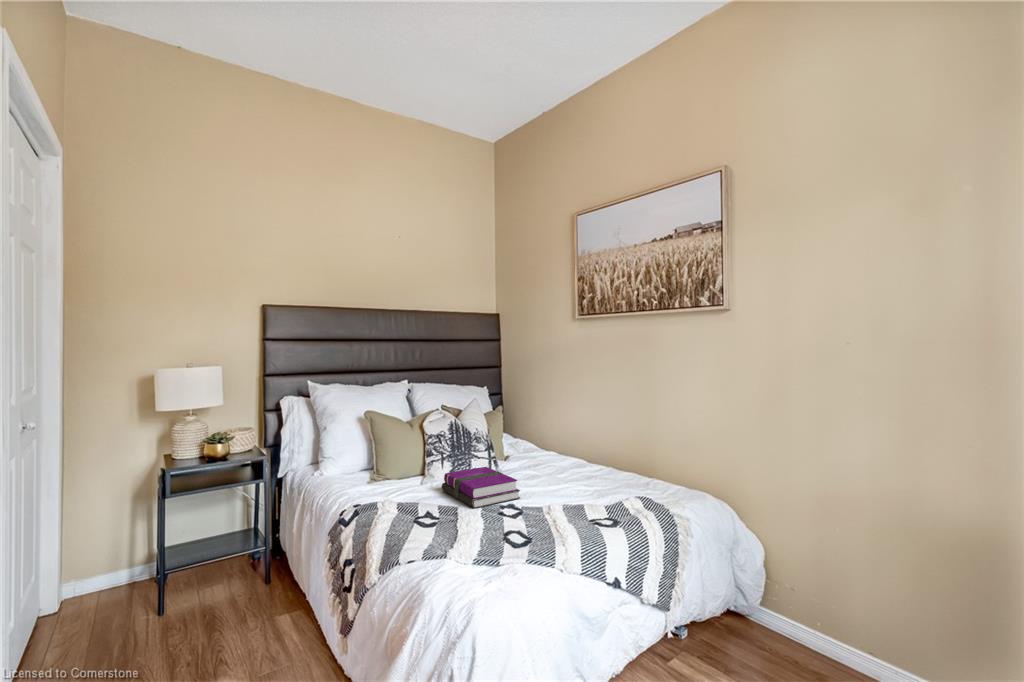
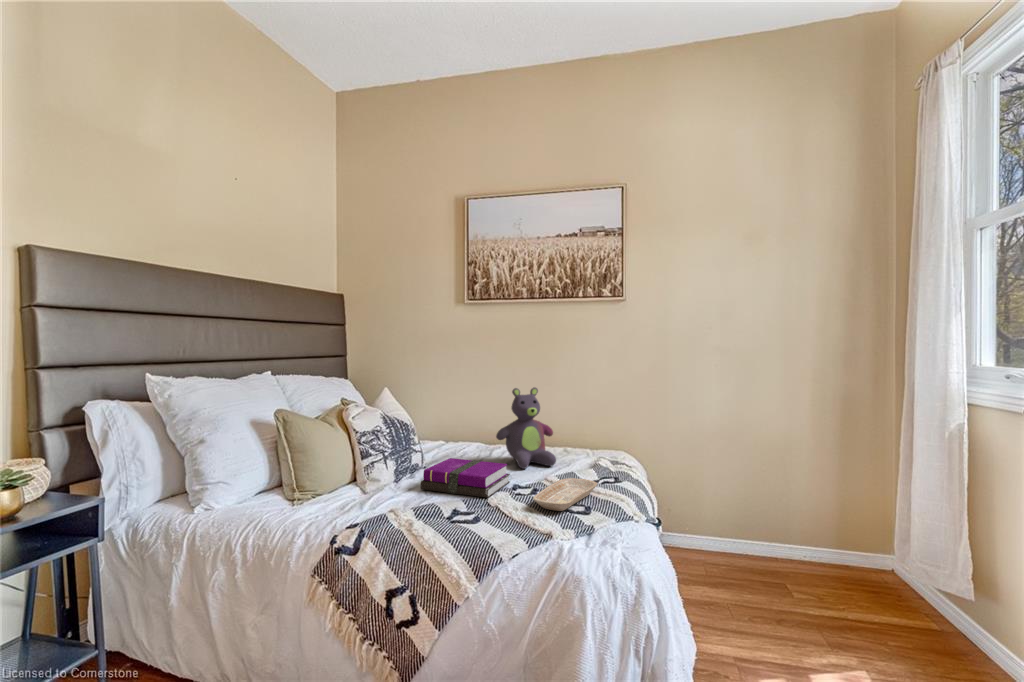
stuffed bear: none [546,405,609,490] -> present [496,387,556,469]
tray: none [486,504,577,534] -> present [533,478,597,511]

